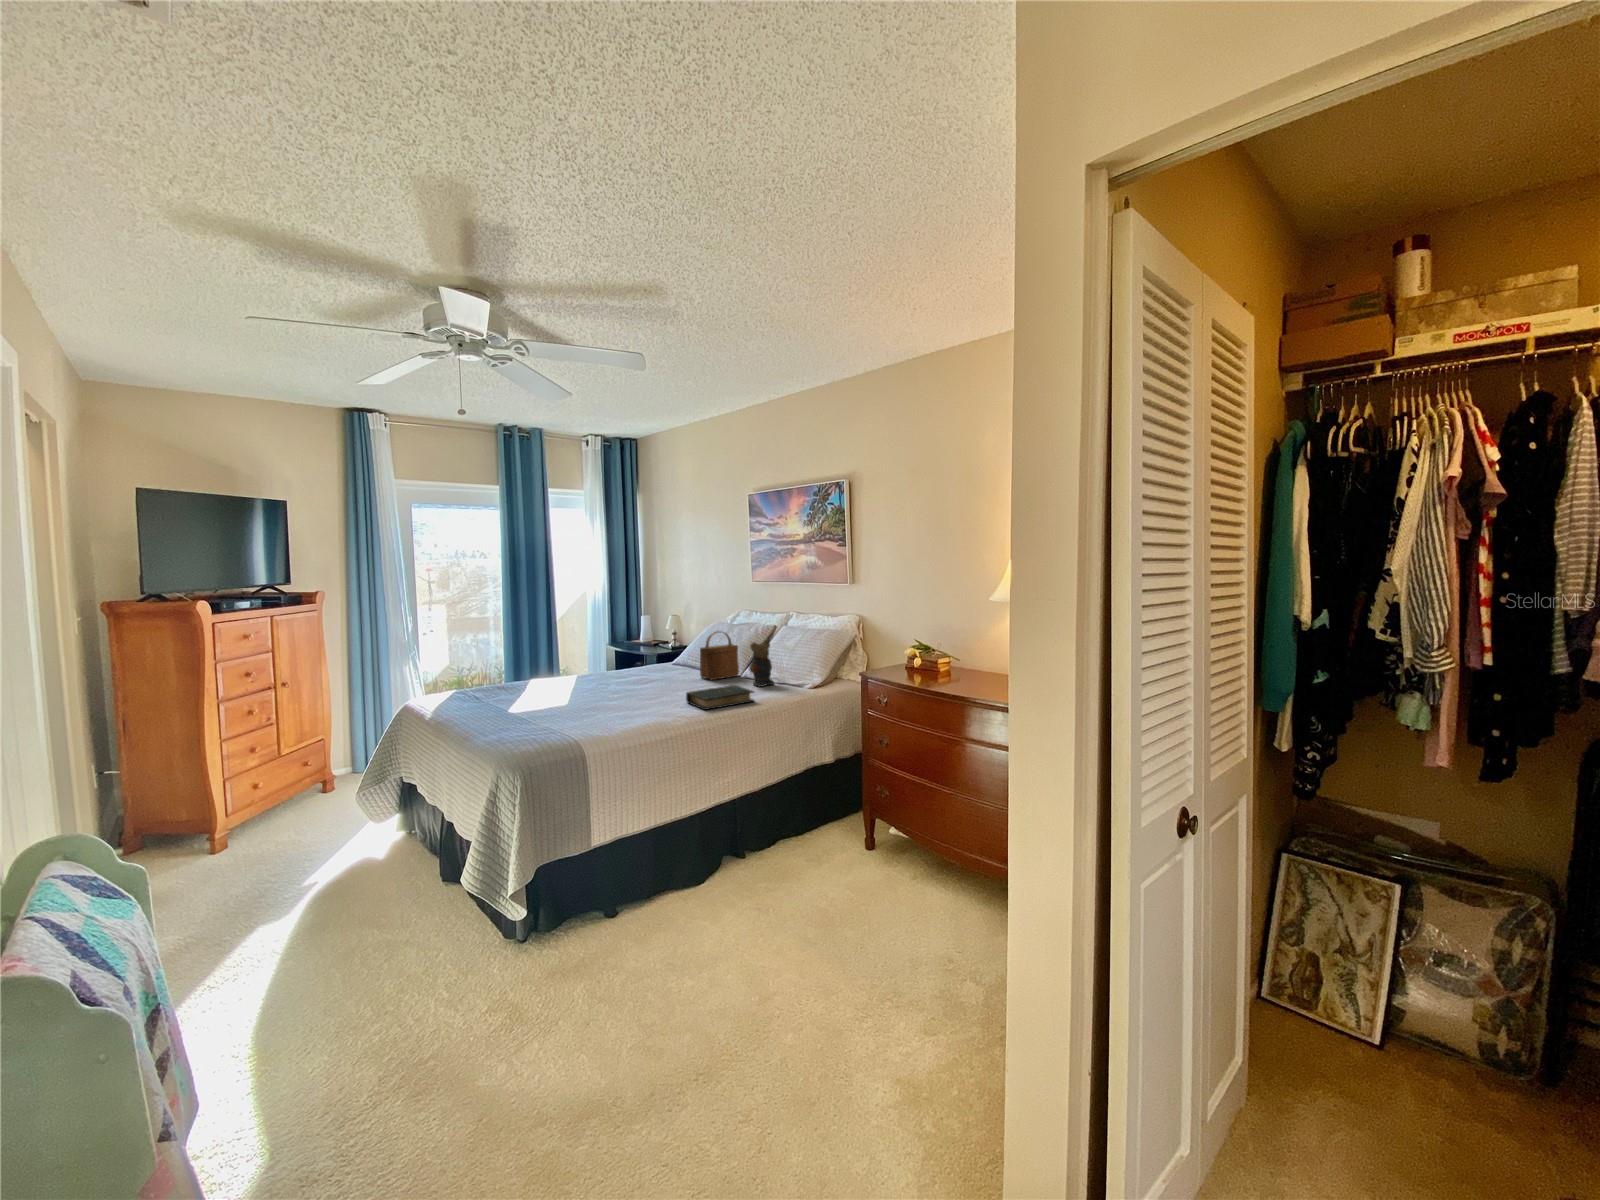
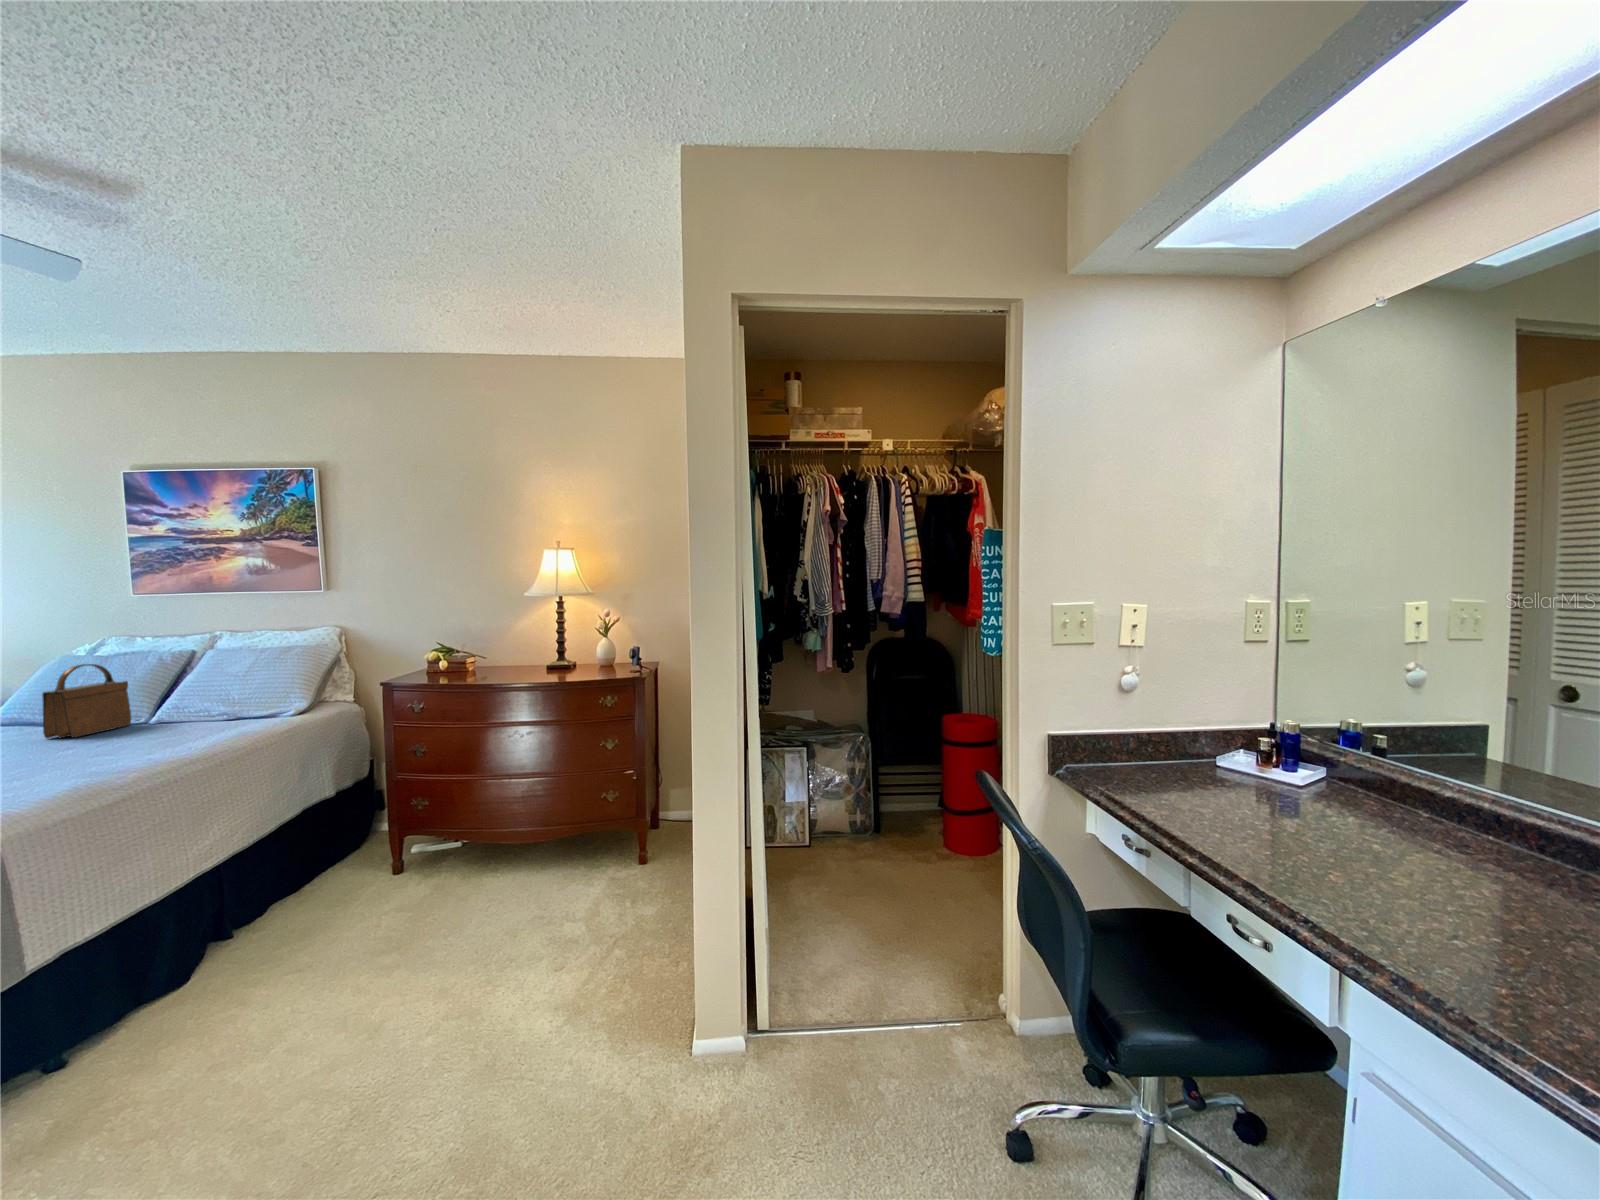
teddy bear: present [749,641,774,687] -> none [168,667,216,730]
book: present [686,685,754,710] -> none [52,731,203,770]

